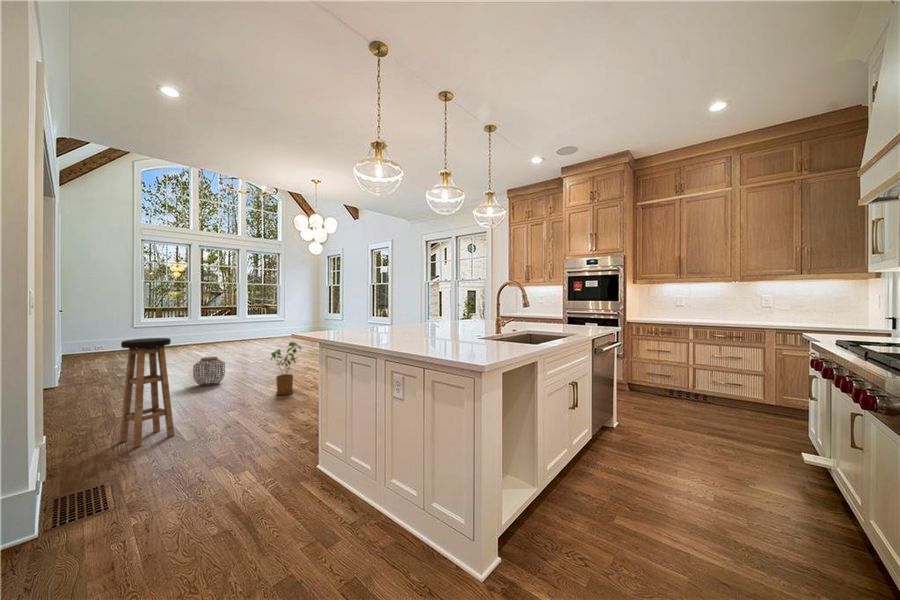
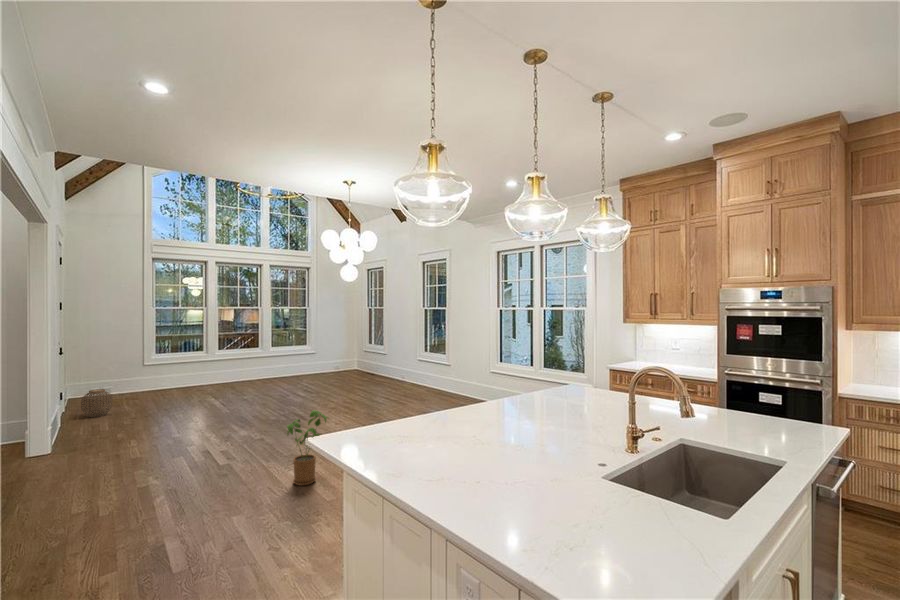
bar stool: present [119,338,174,447] -> none [86,419,154,579]
woven basket: present [193,357,225,387] -> present [81,389,112,417]

